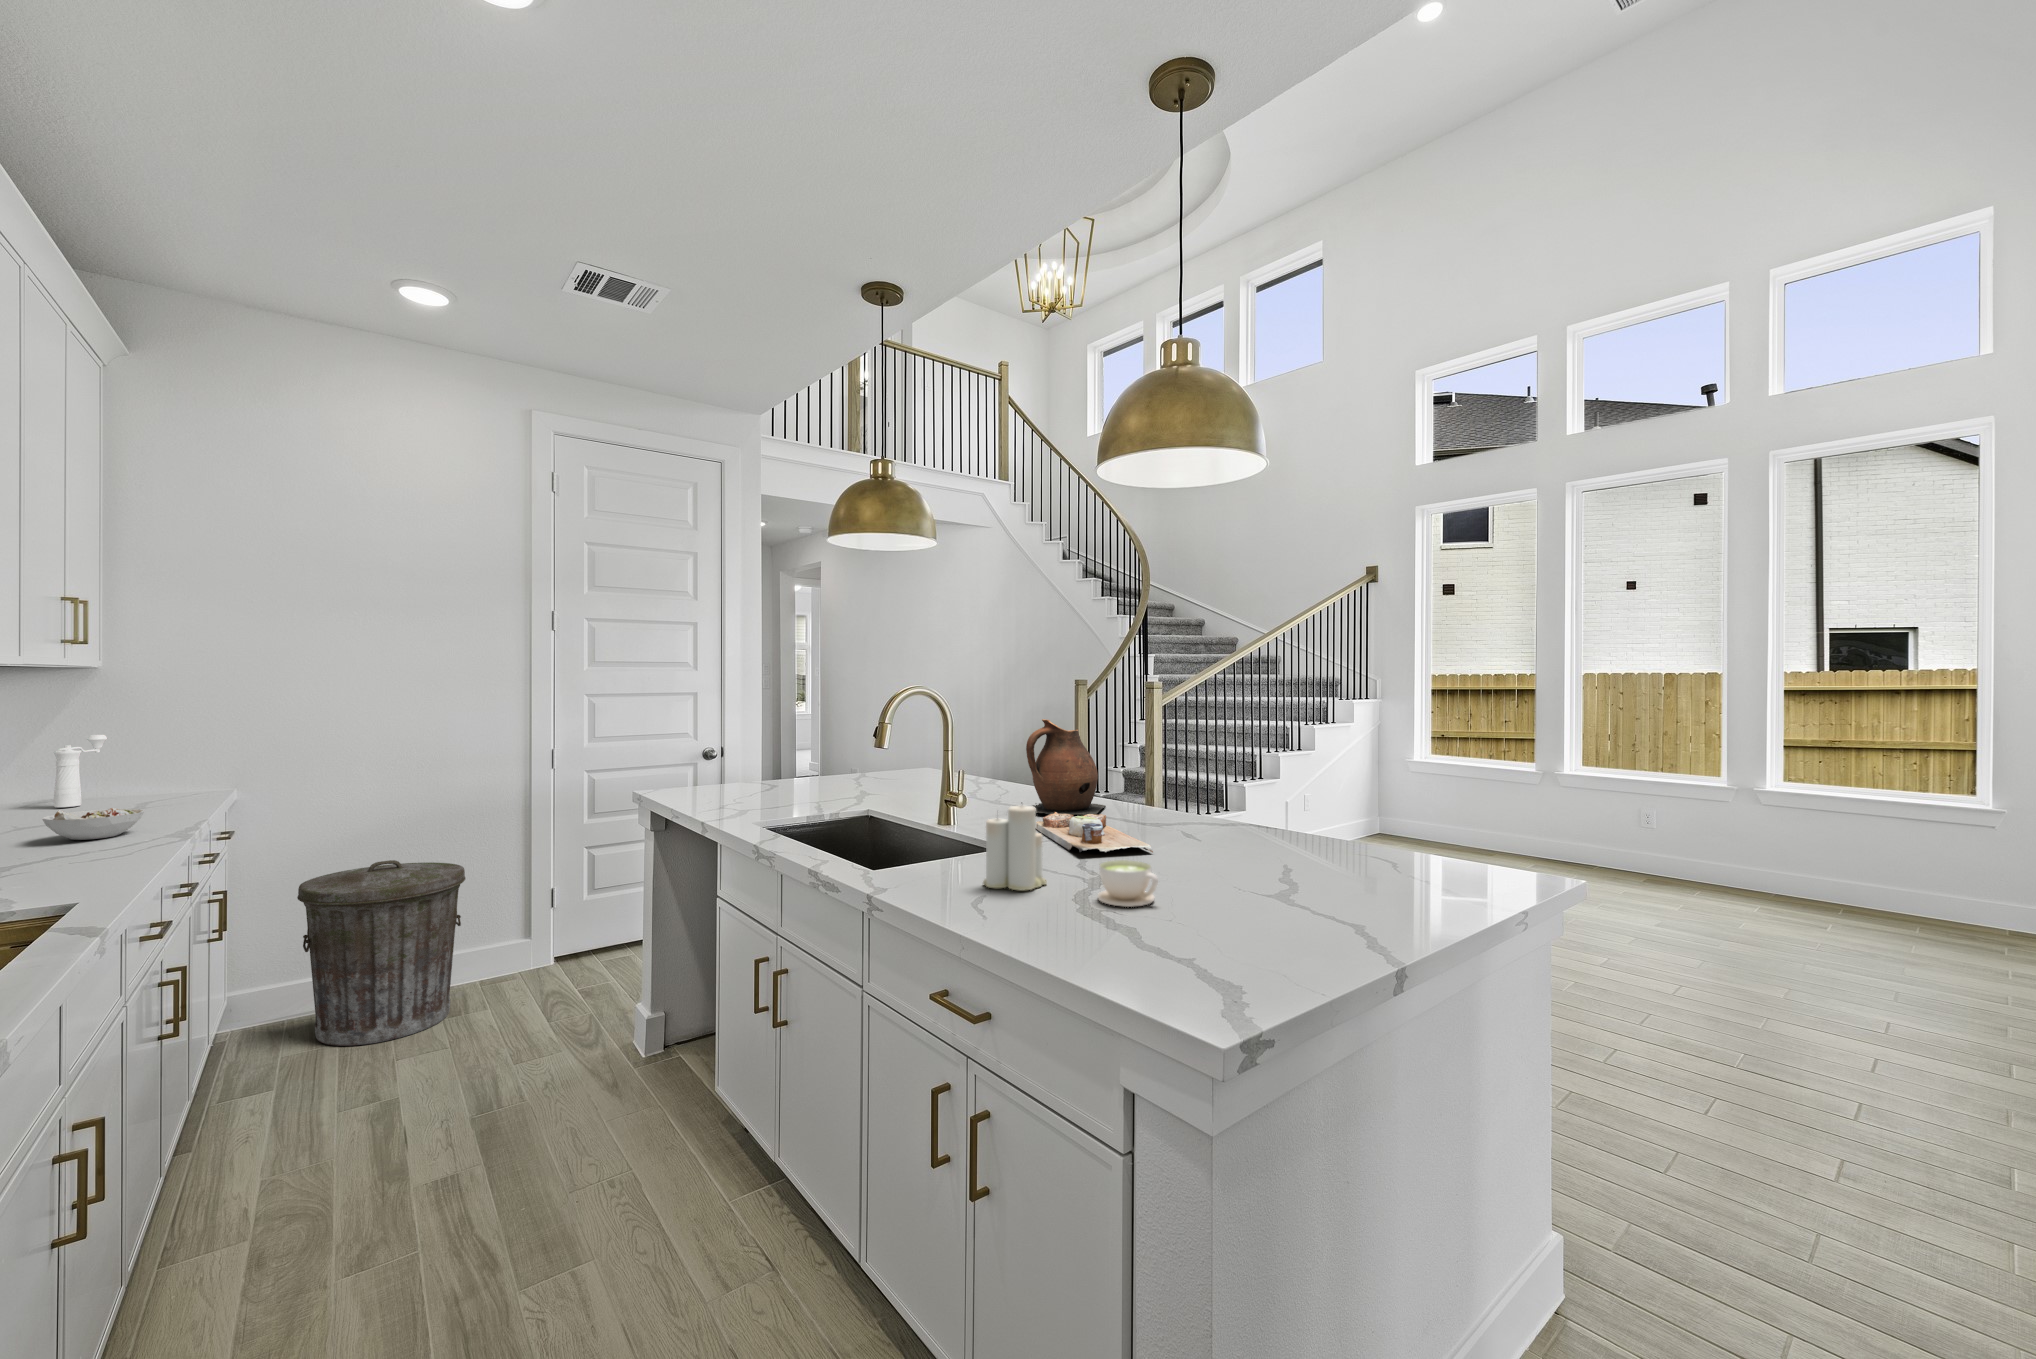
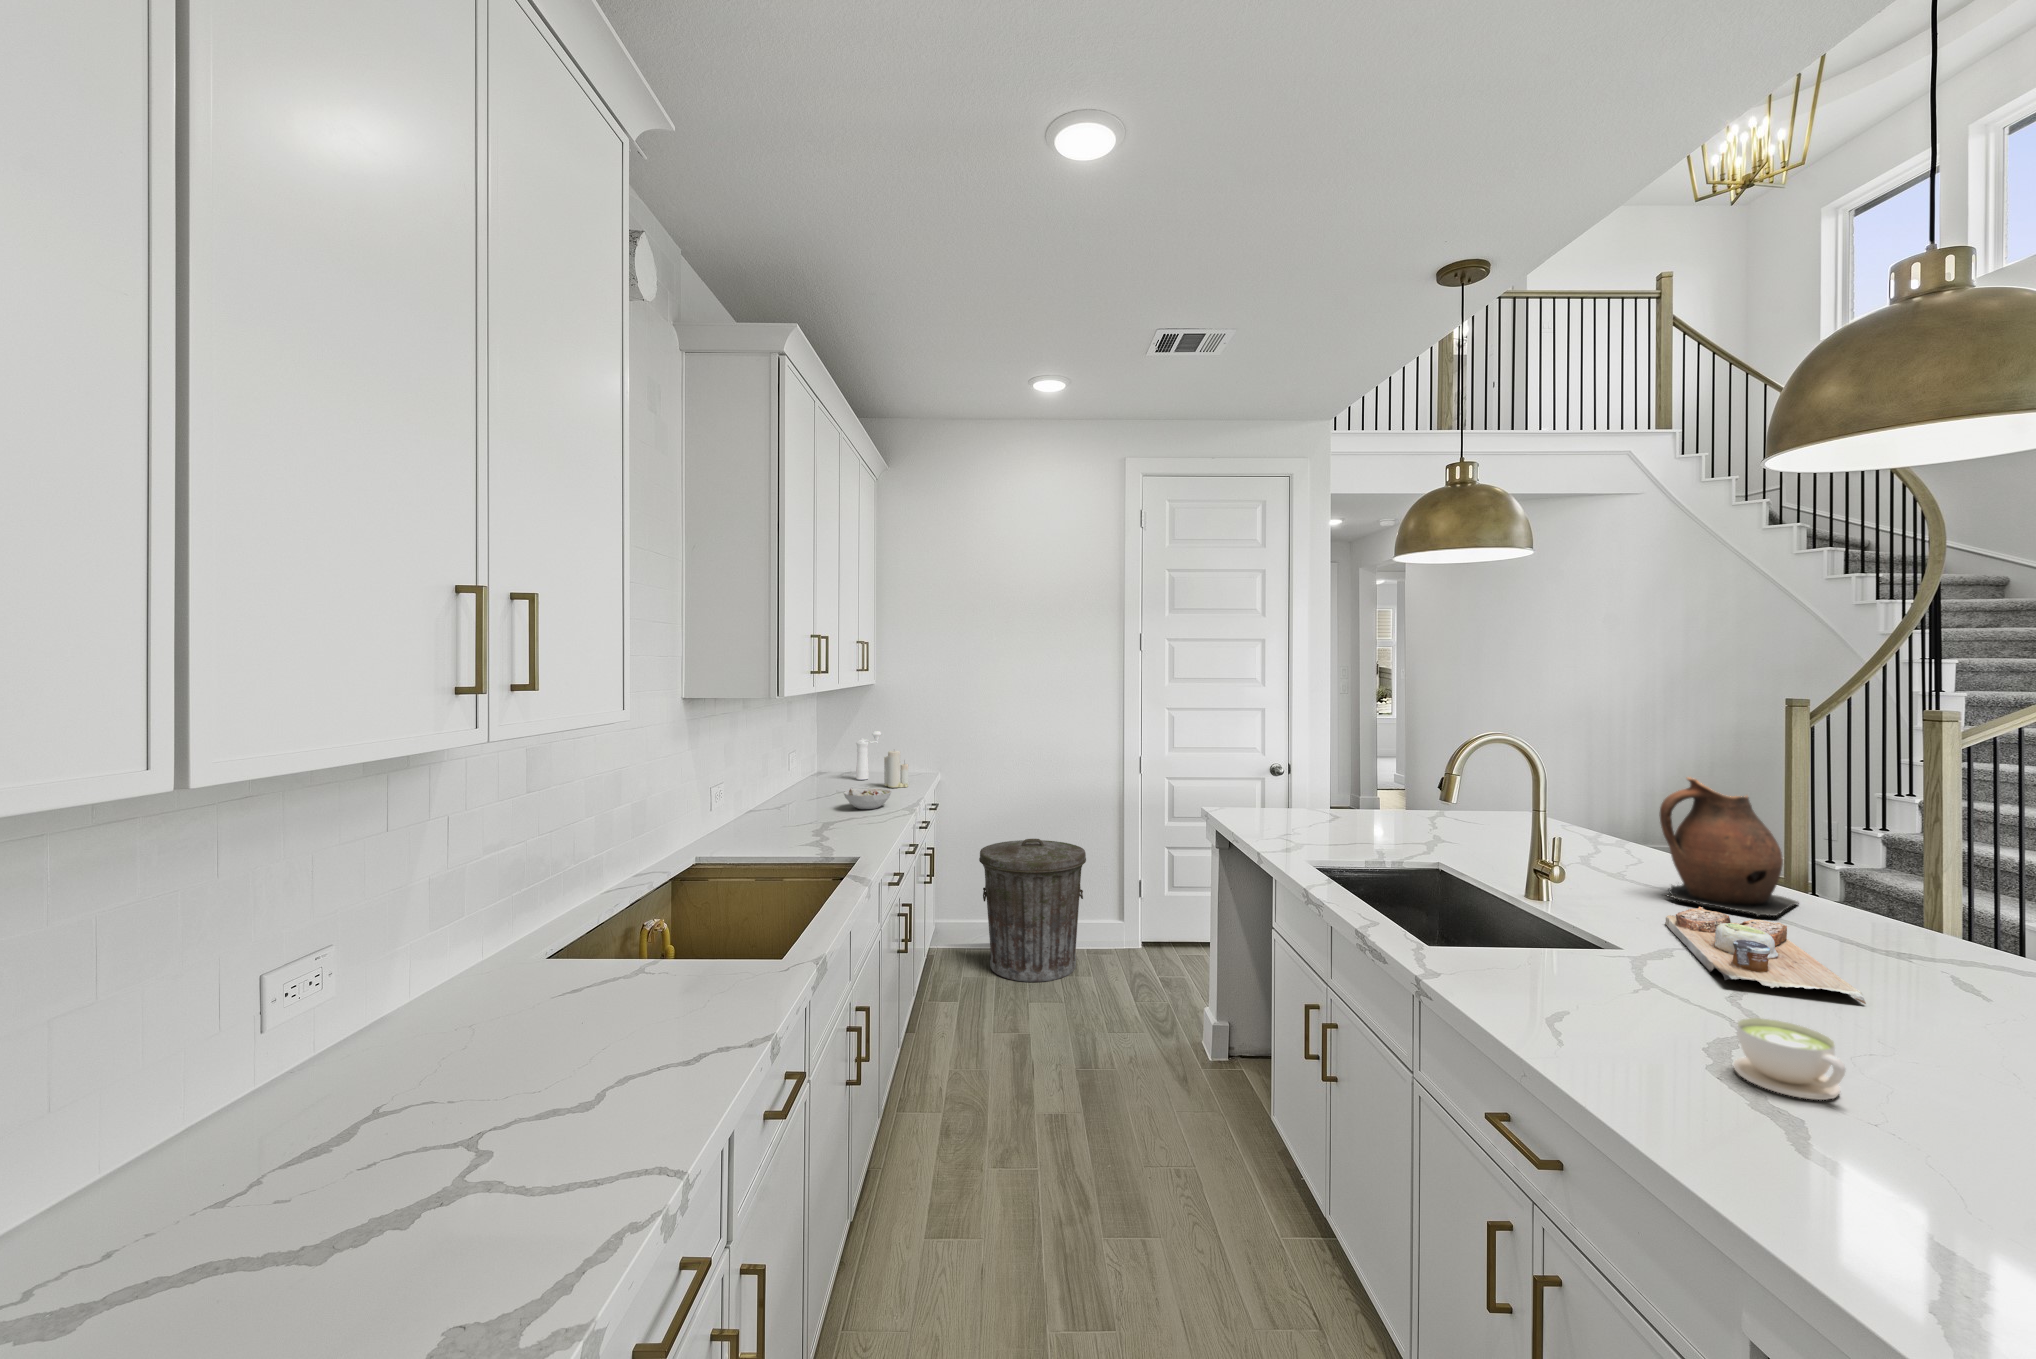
candle: present [983,805,1047,891] -> present [884,751,908,788]

